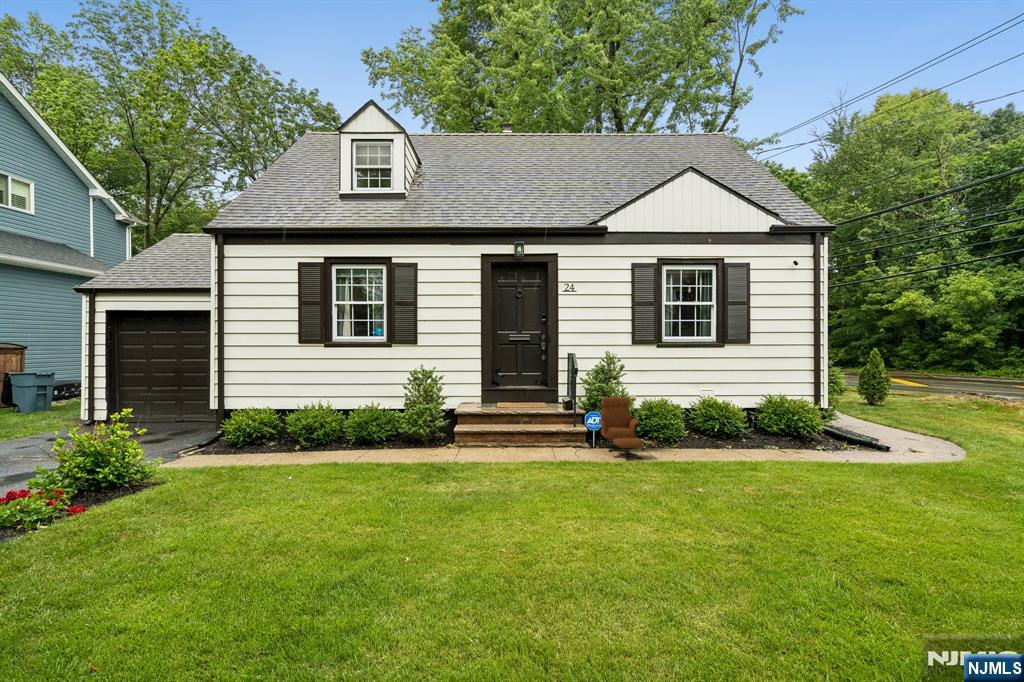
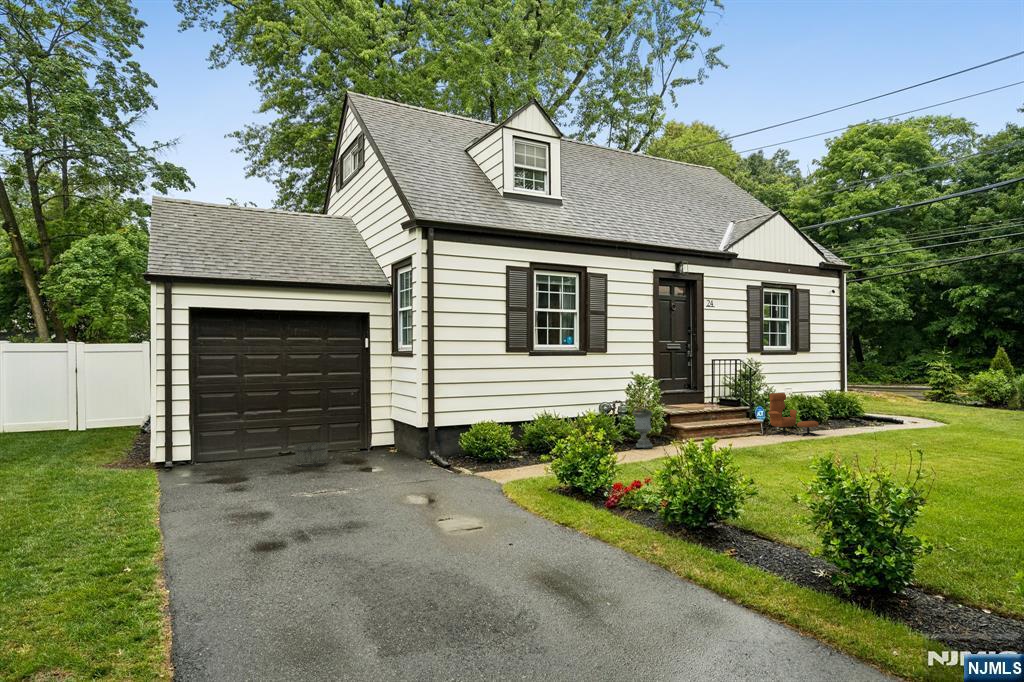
wooden bucket: none [165,403,196,427] -> present [294,438,329,466]
planter: none [386,405,410,449] -> present [632,408,653,449]

